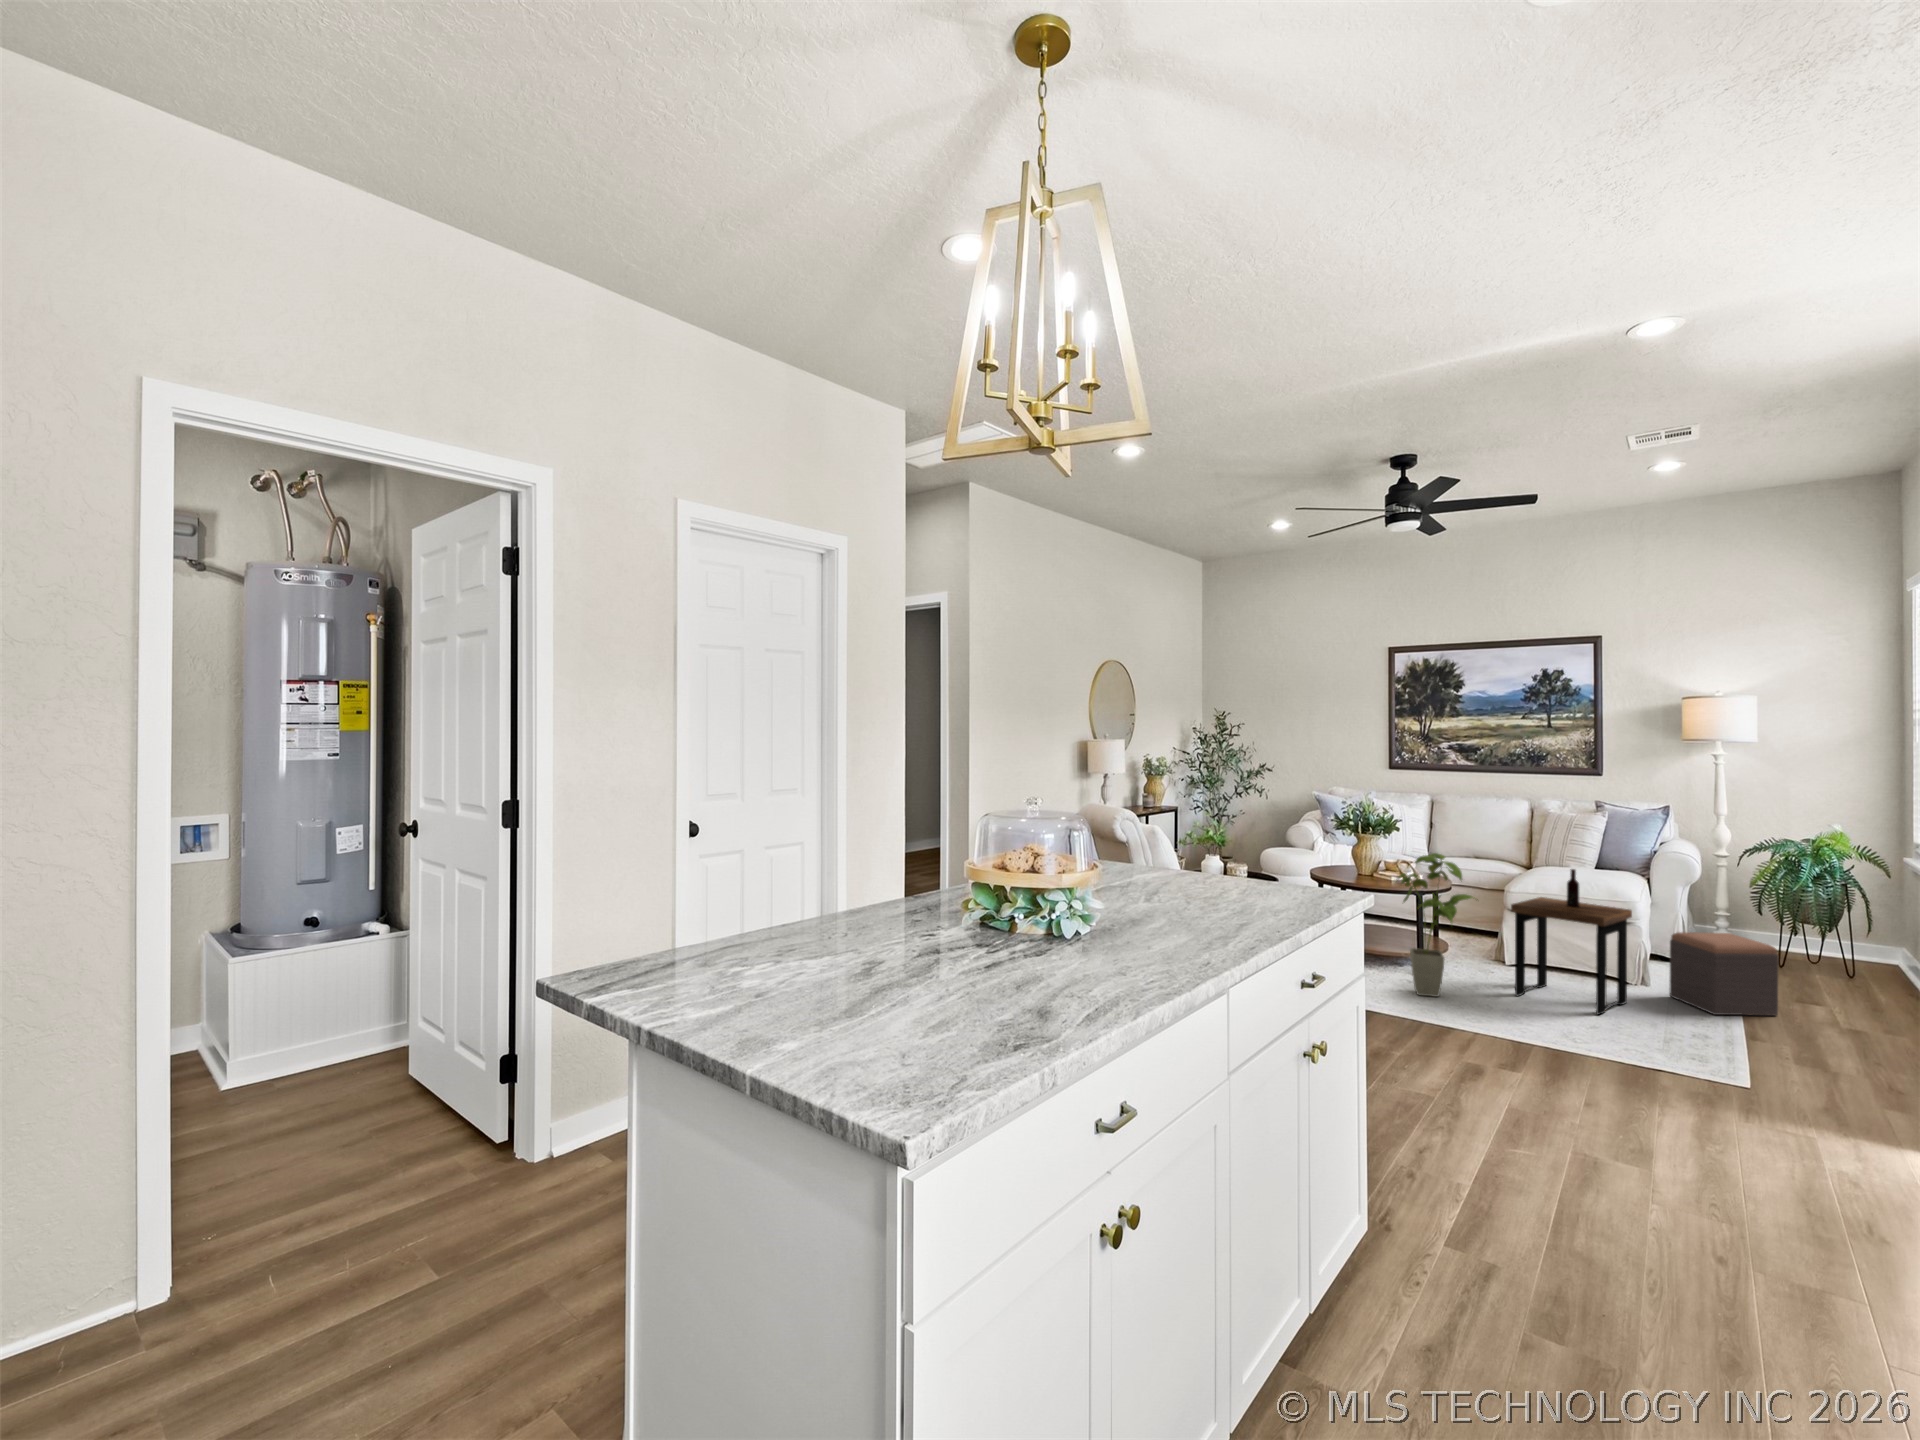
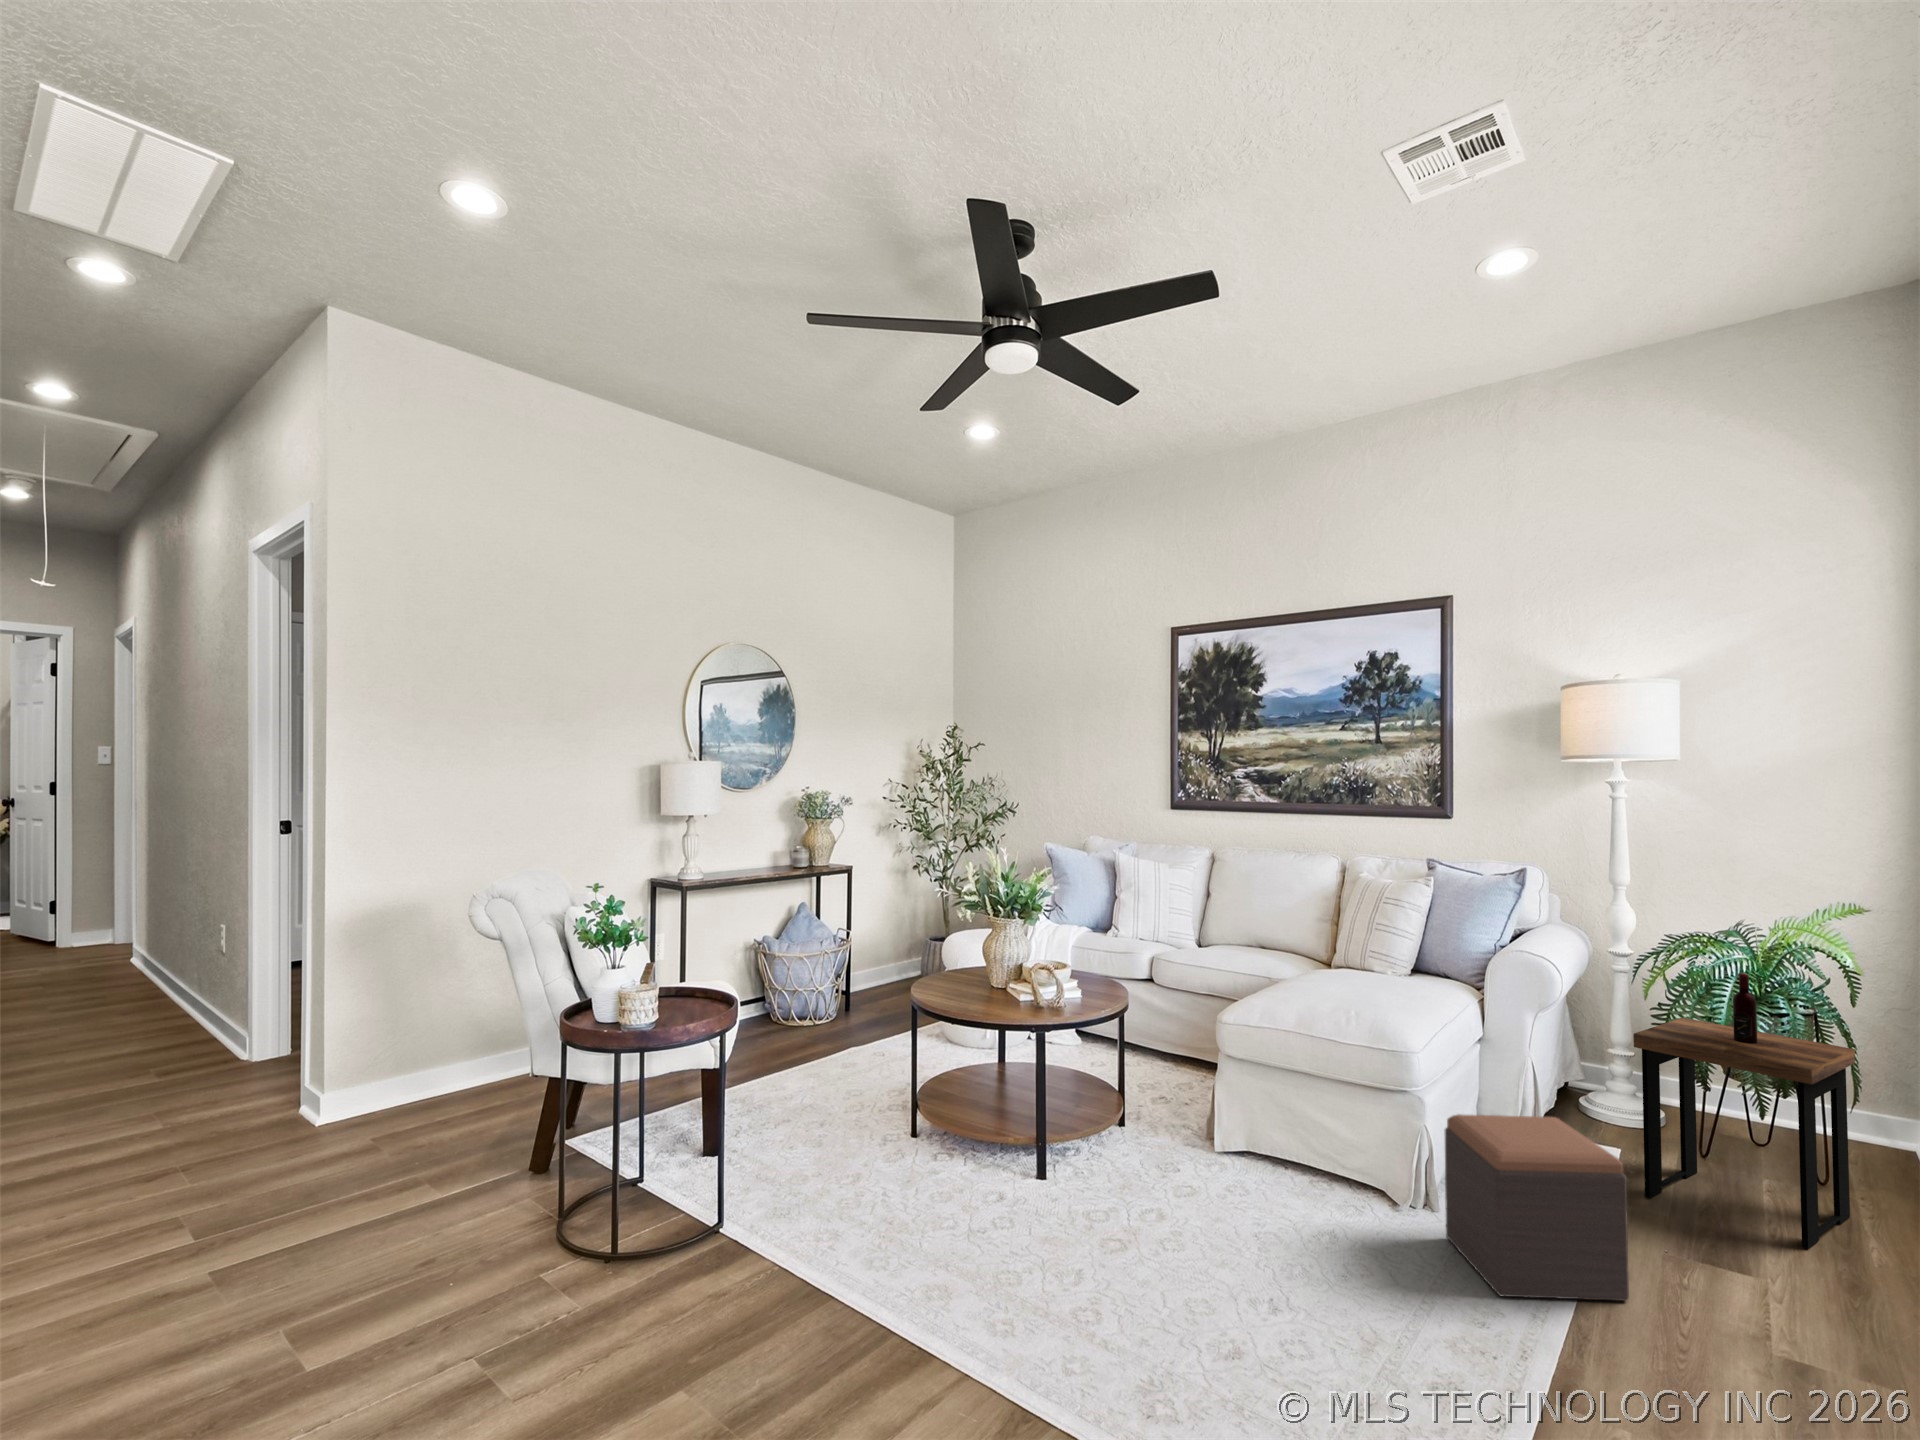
house plant: present [1398,853,1478,997] -> none [945,957,1089,1232]
side table: present [1511,869,1632,1015] -> present [1633,973,1855,1249]

